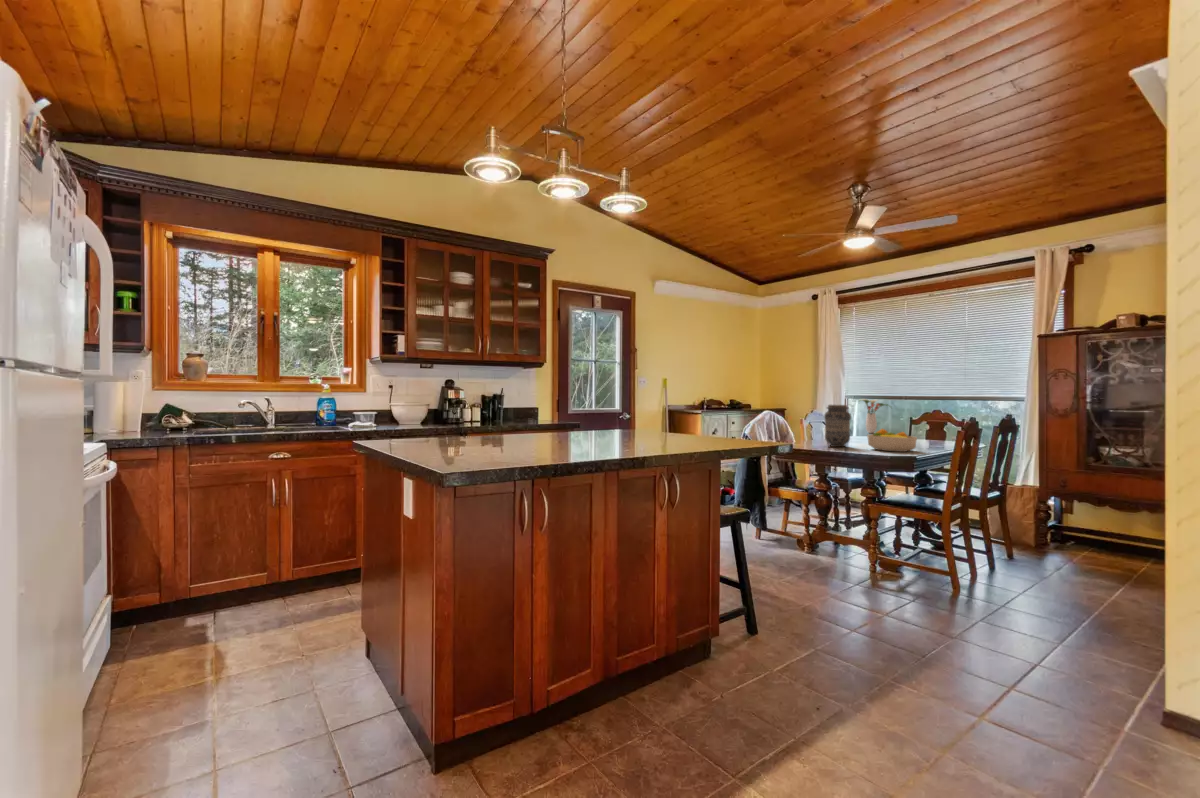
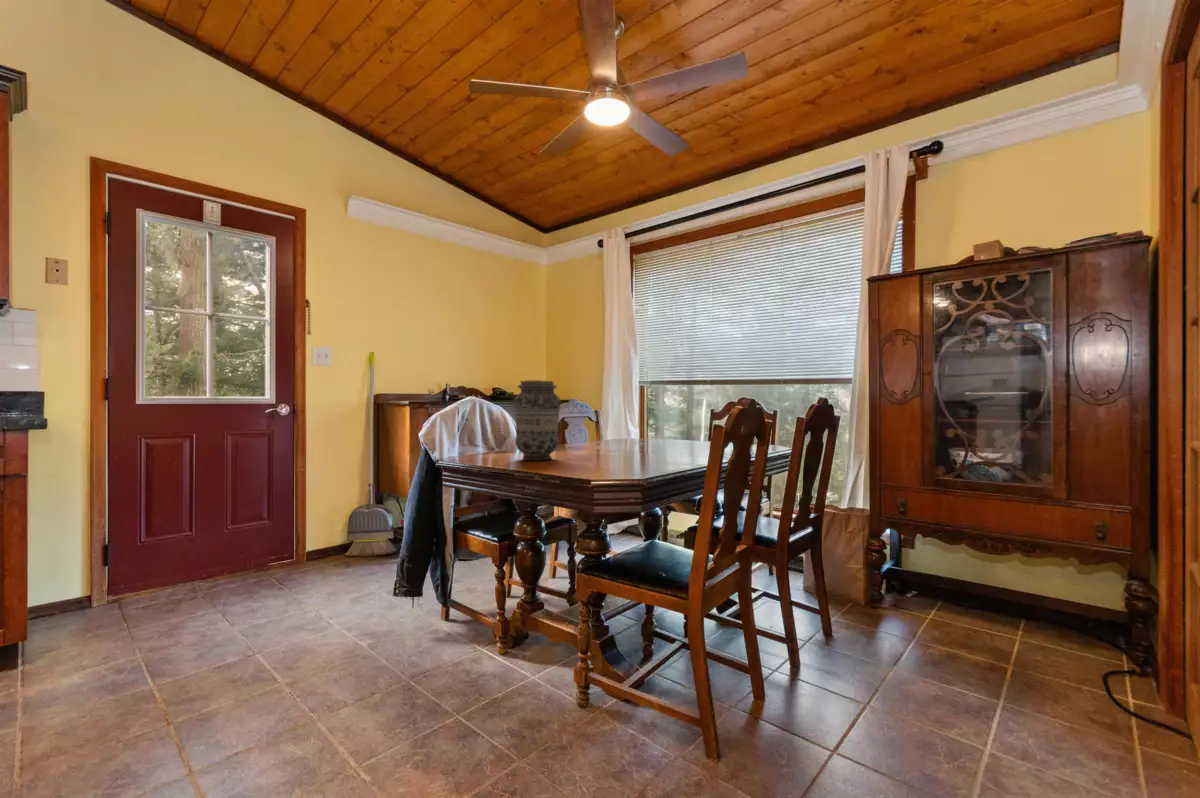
flower arrangement: present [862,399,887,433] -> none [644,383,688,432]
fruit bowl: present [867,429,917,452] -> none [575,424,652,471]

